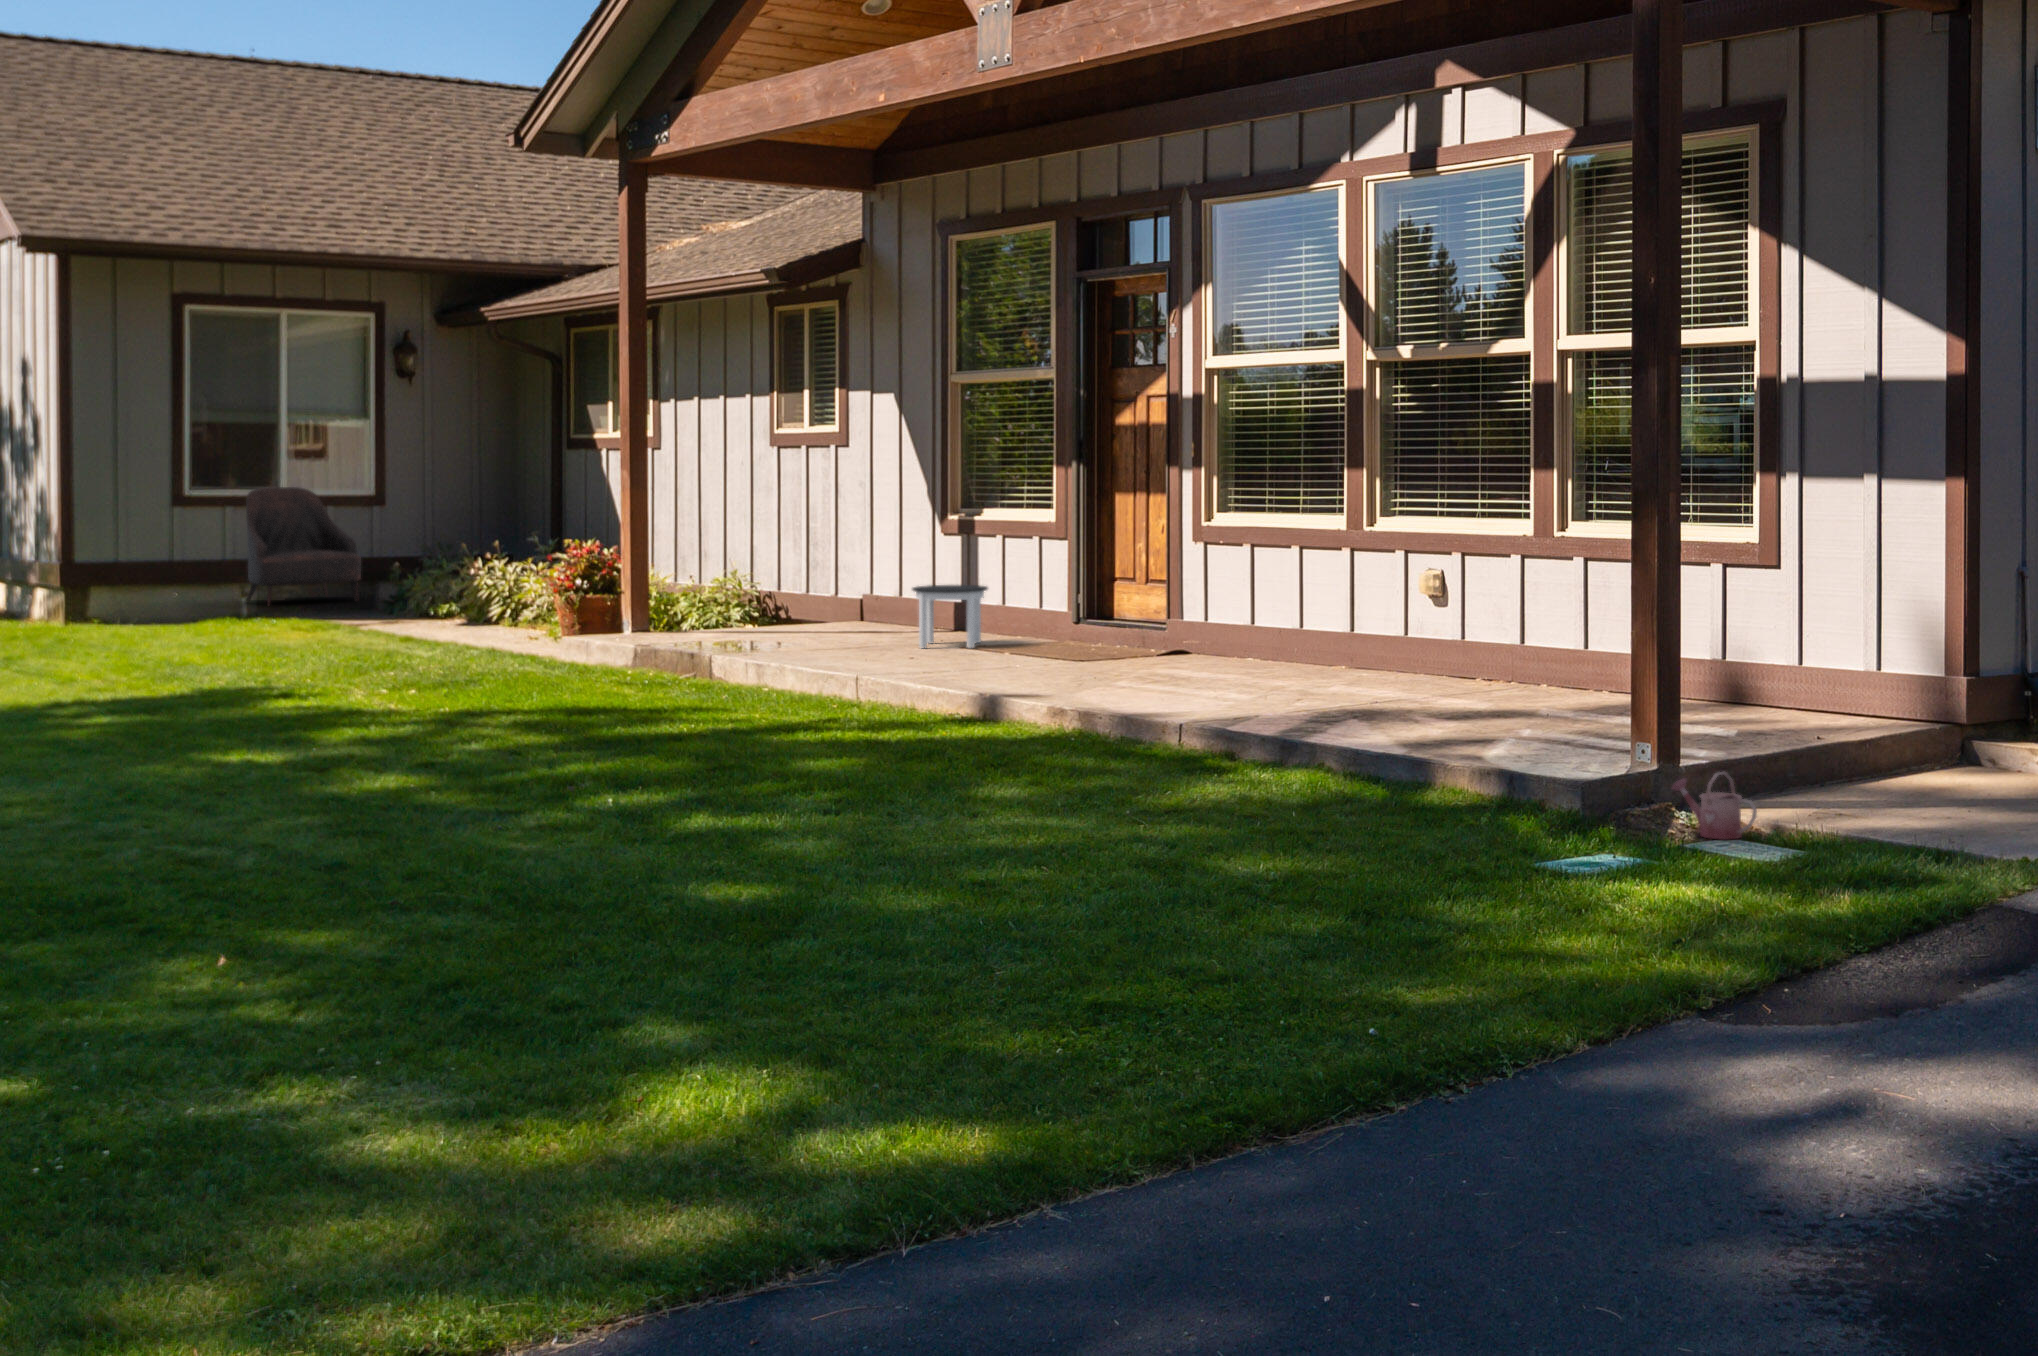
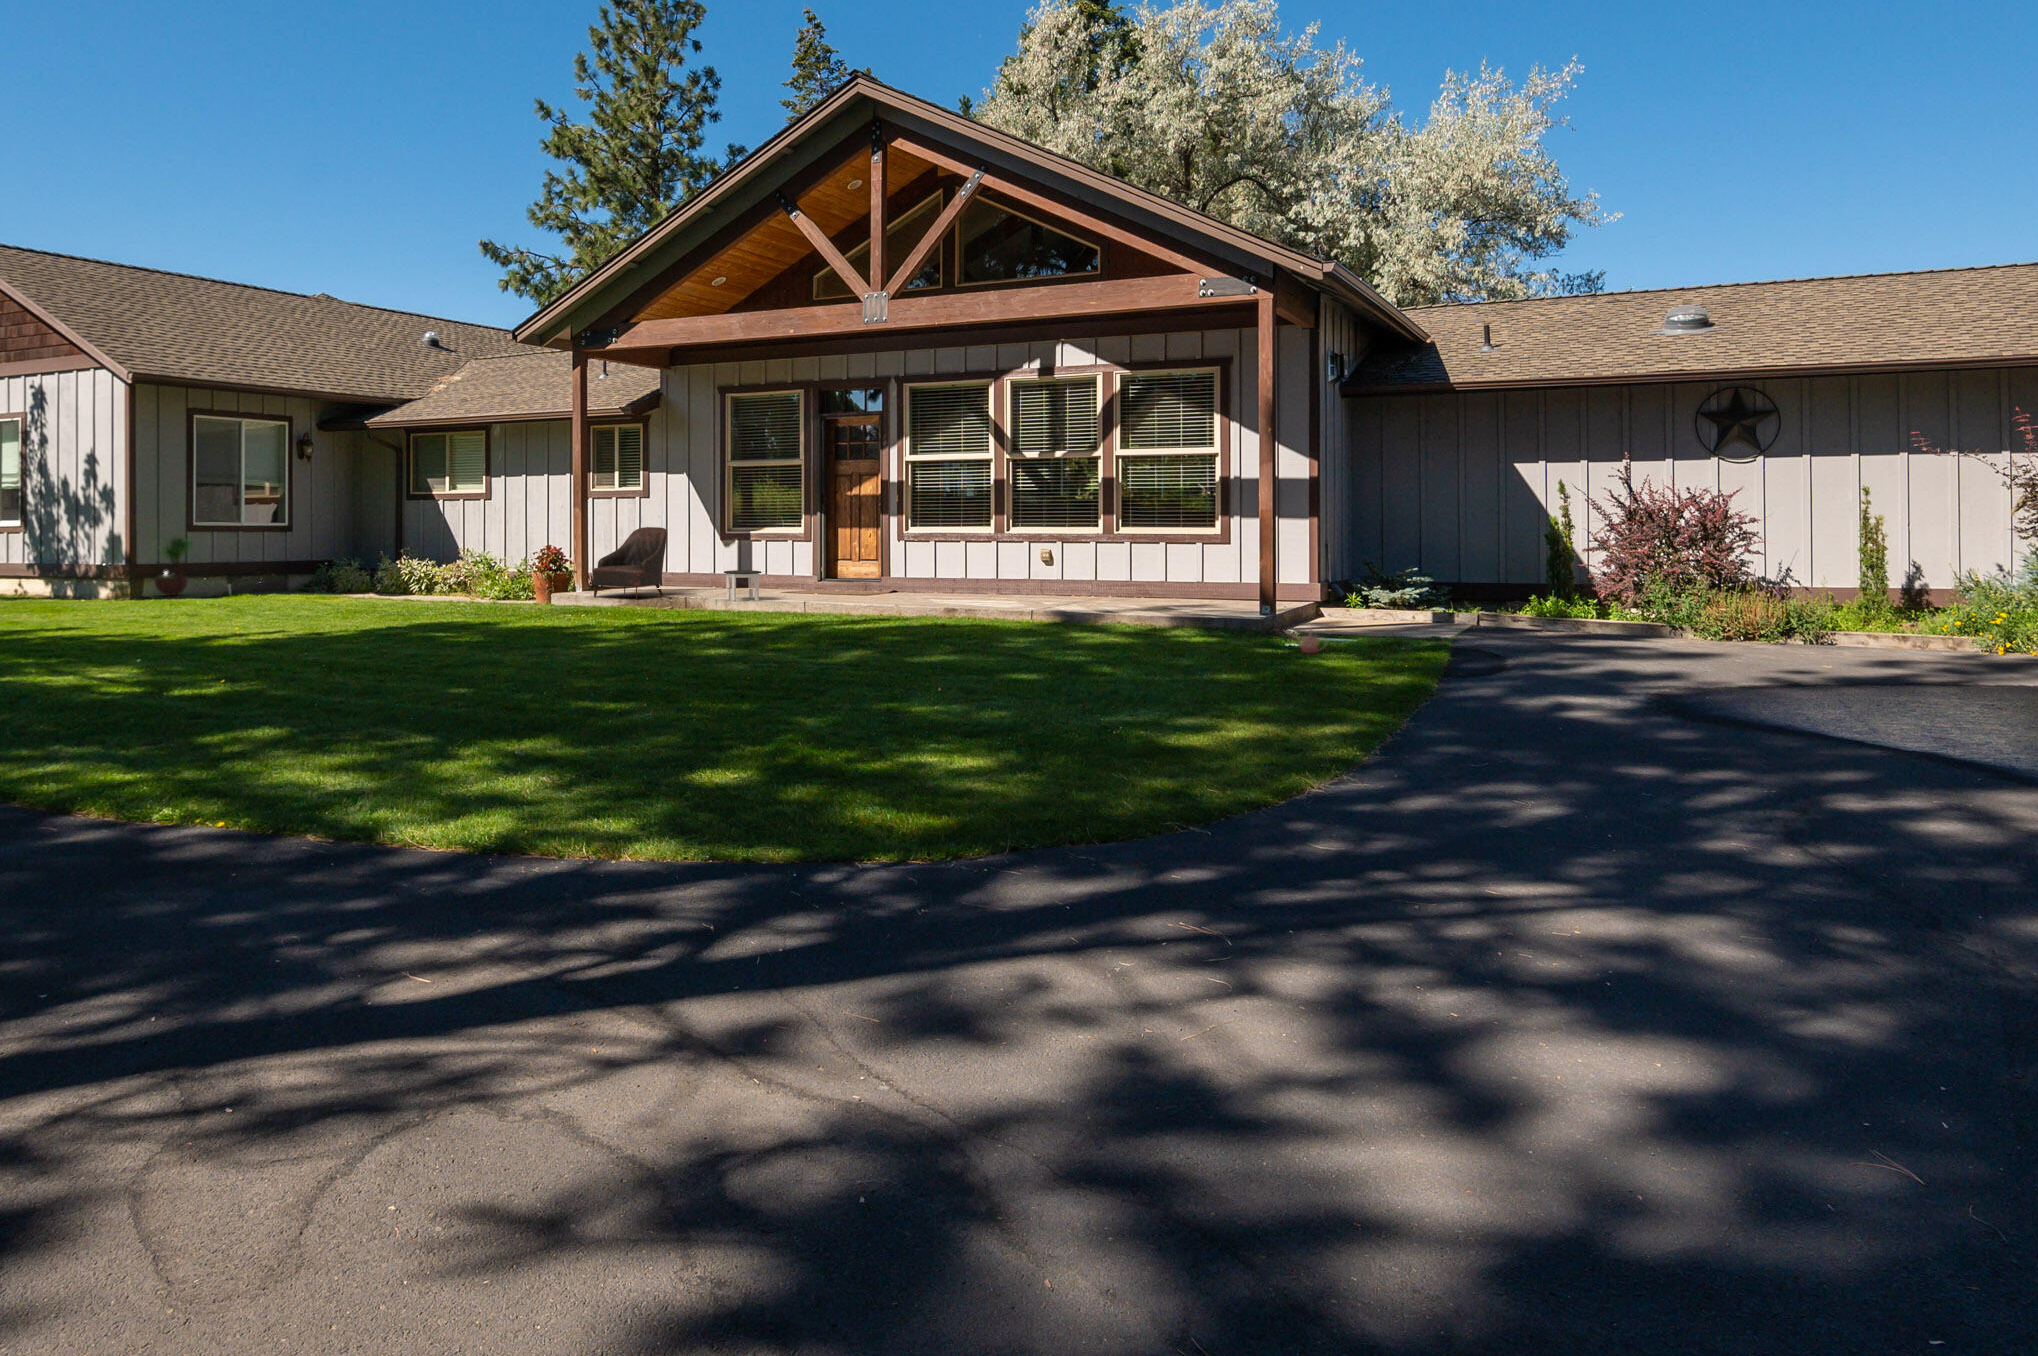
armchair: present [246,487,361,606] -> present [593,527,667,600]
potted tree: none [89,500,156,610] -> present [155,538,192,596]

